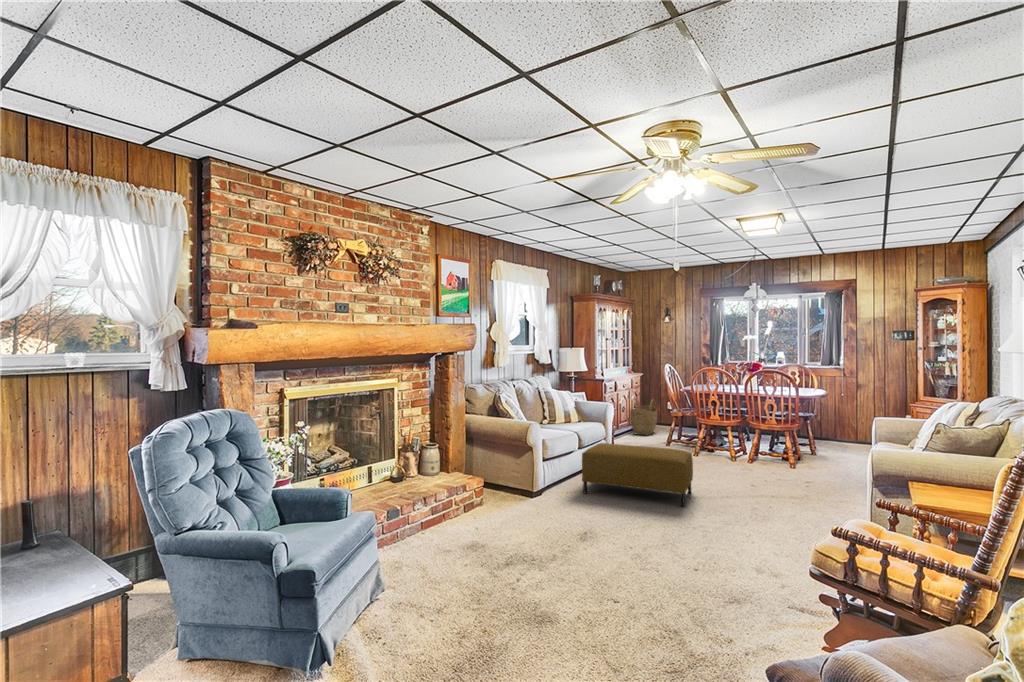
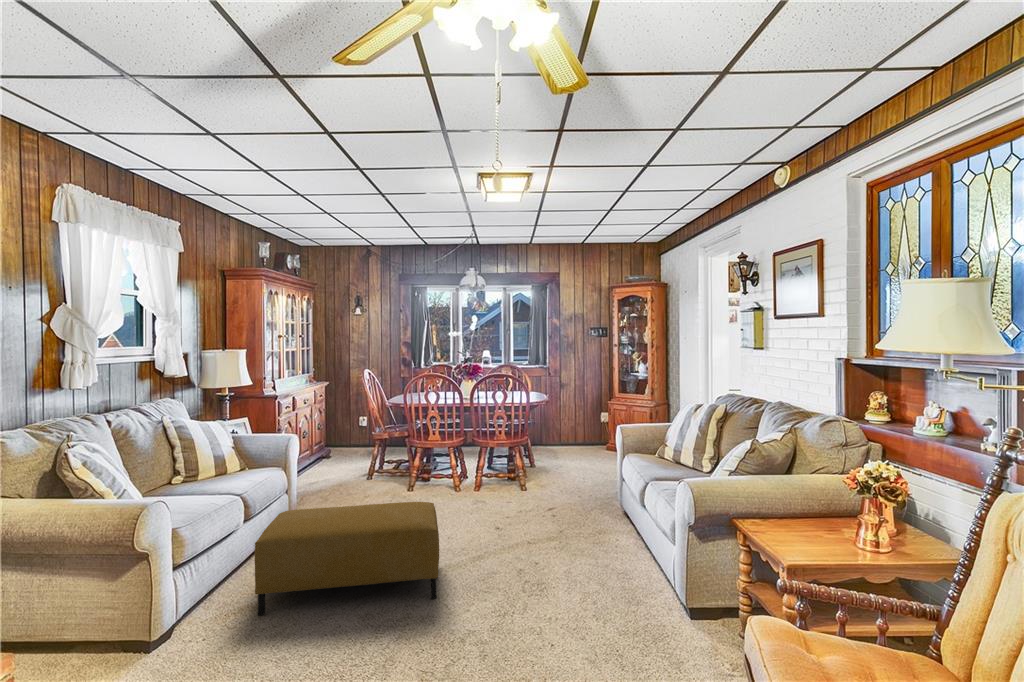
woven basket: present [630,399,658,435] -> none [315,416,352,467]

